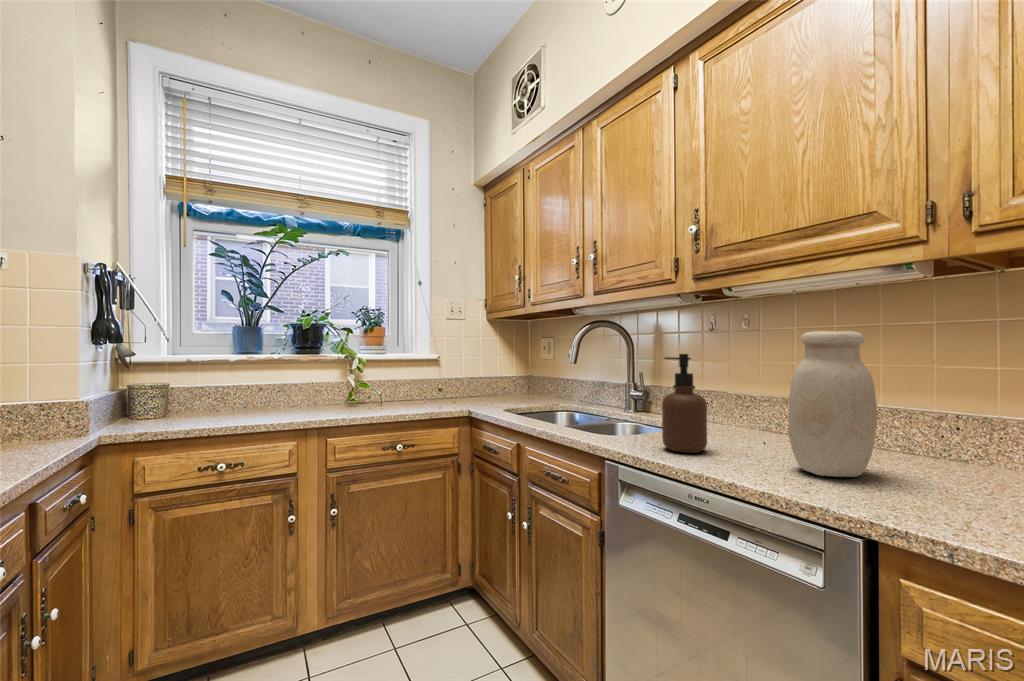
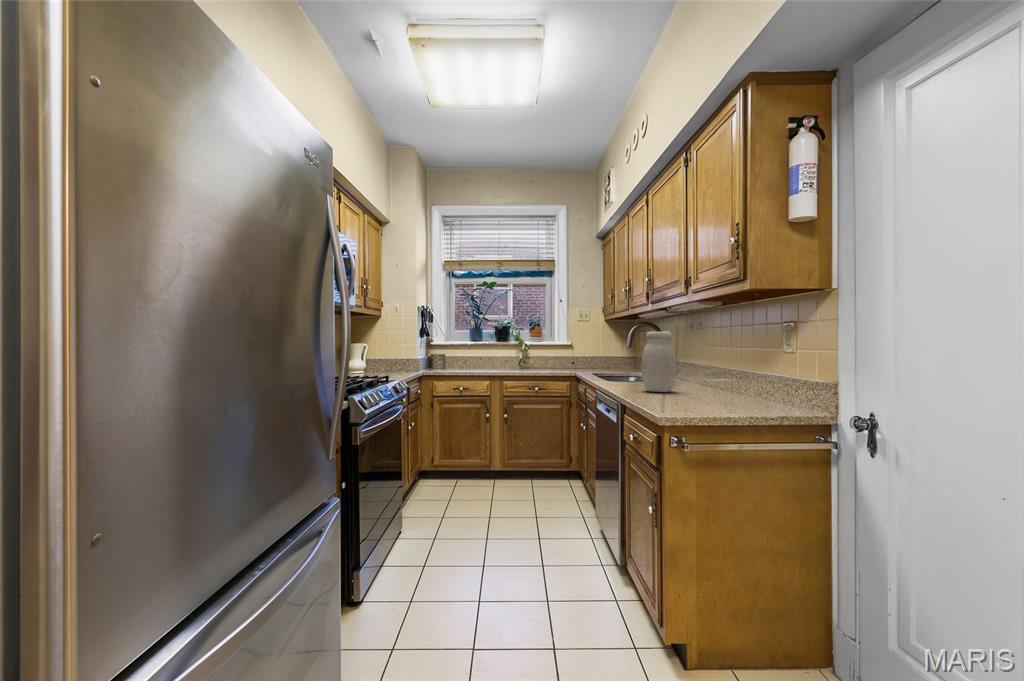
soap dispenser: present [662,354,707,453] -> none [617,341,636,386]

